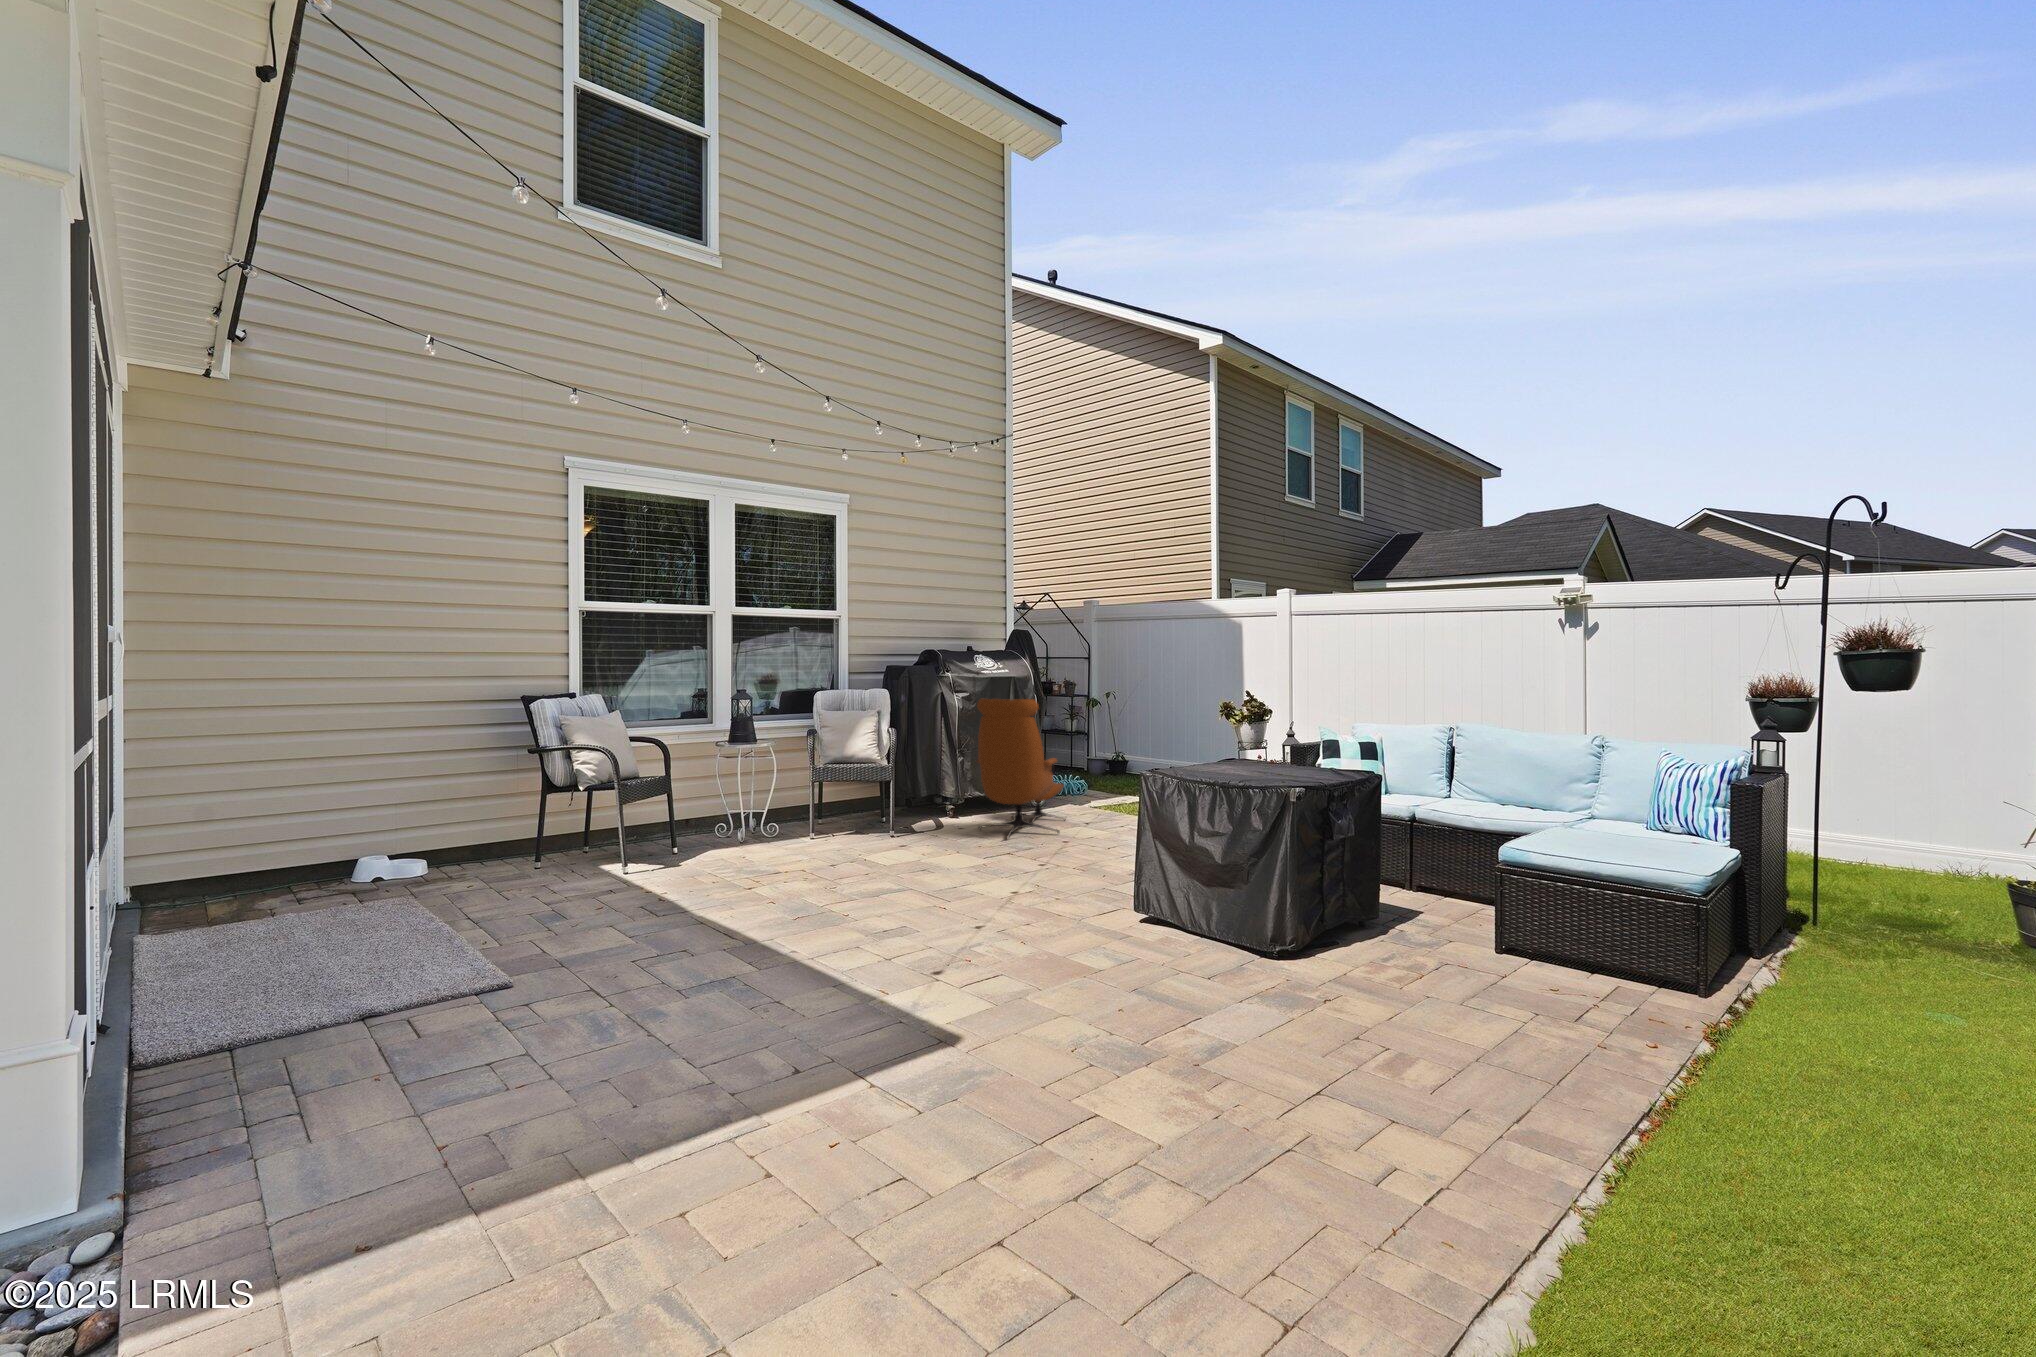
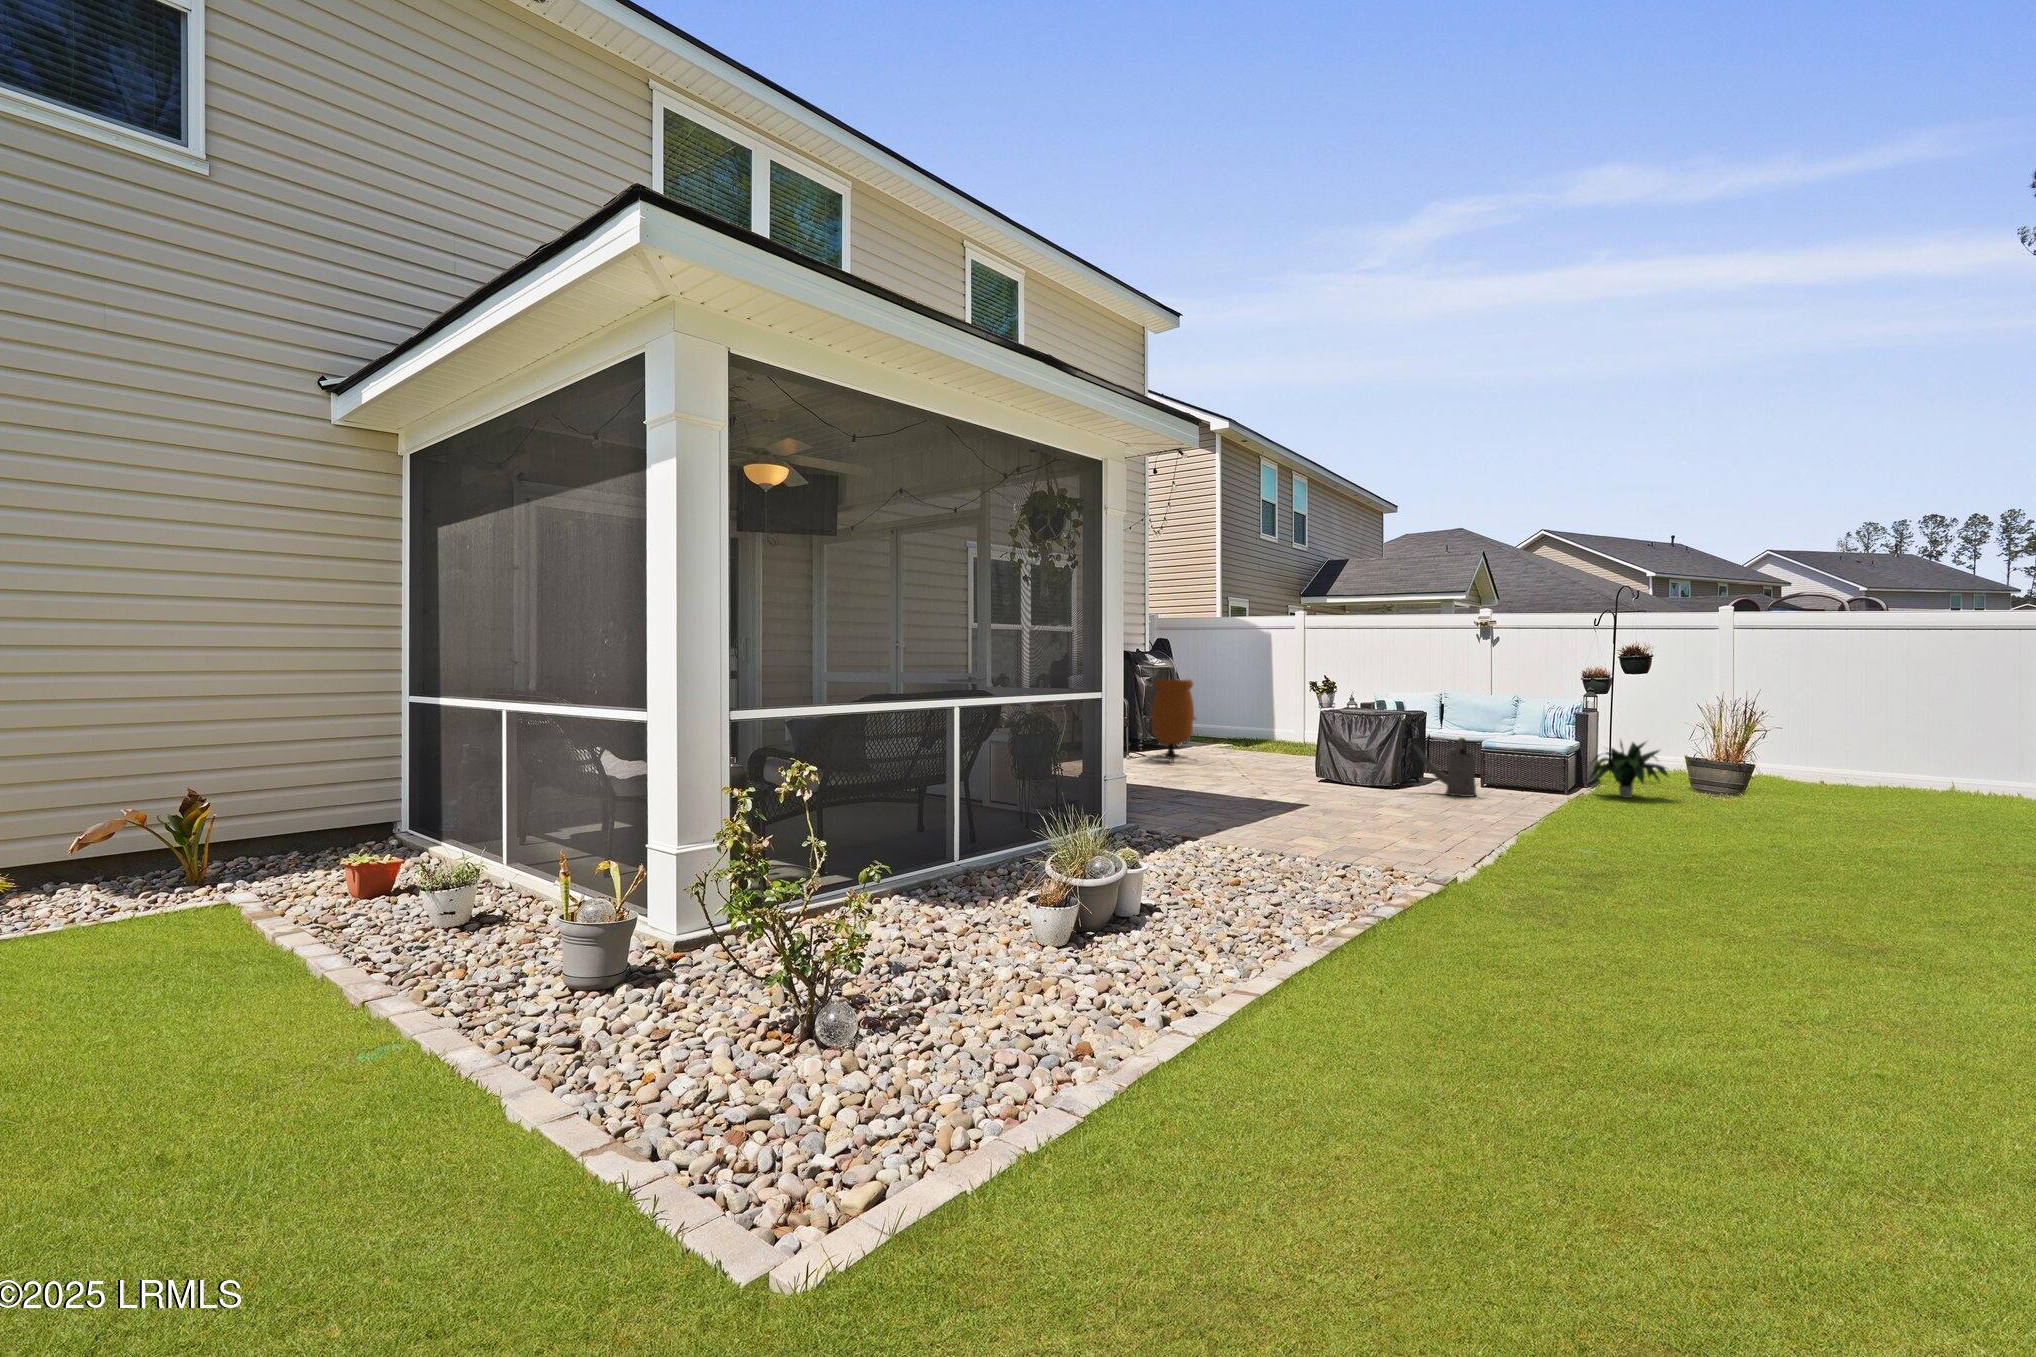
watering can: none [1358,837,1508,972] -> present [1413,738,1477,797]
potted plant: none [1758,844,1978,990] -> present [1590,742,1668,798]

